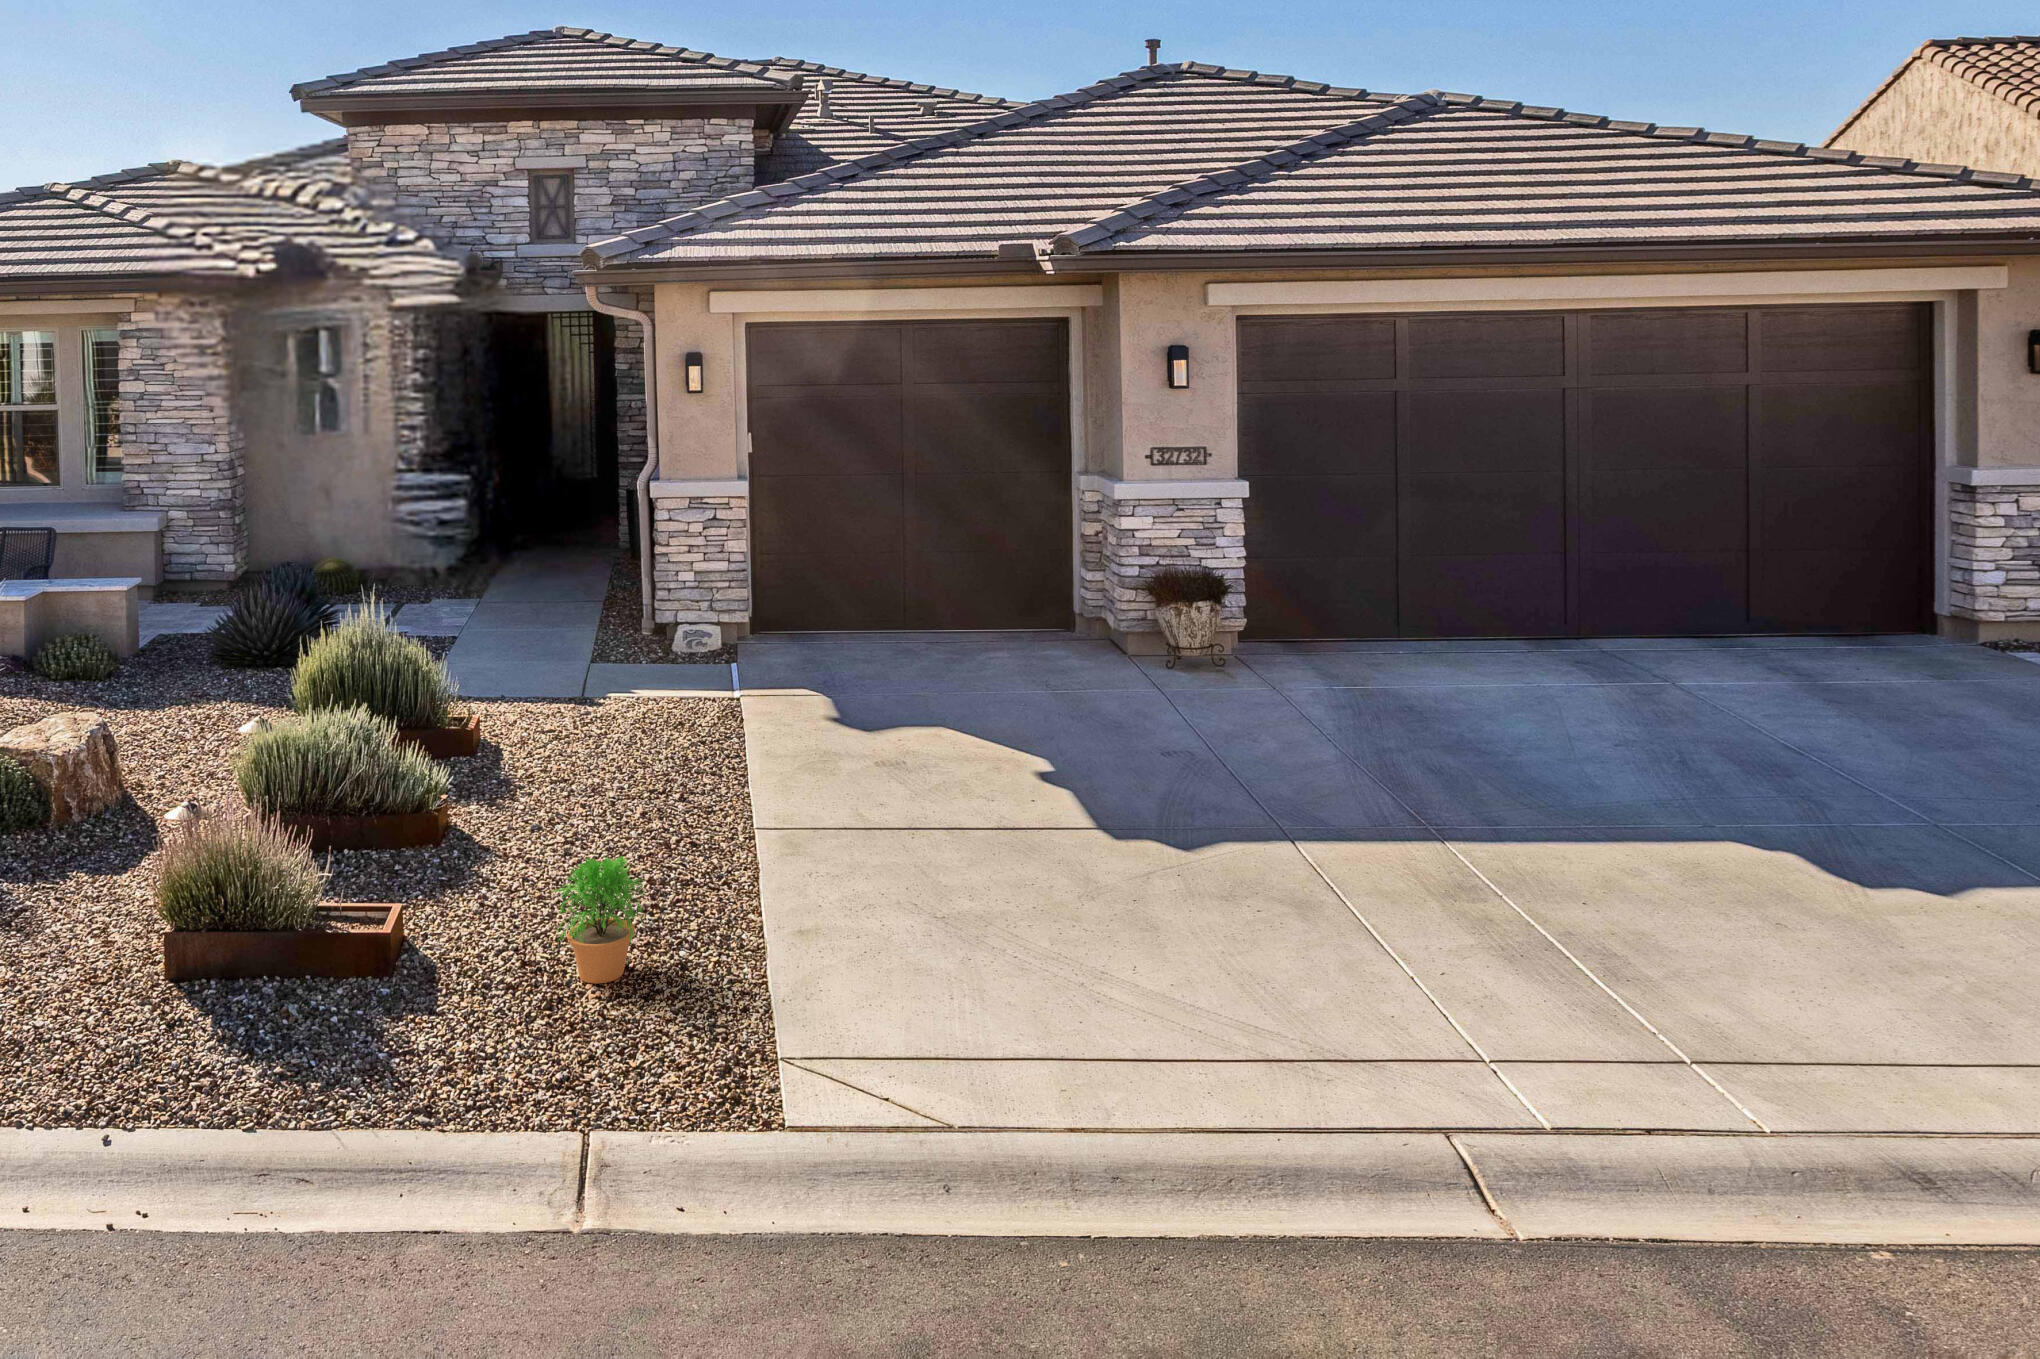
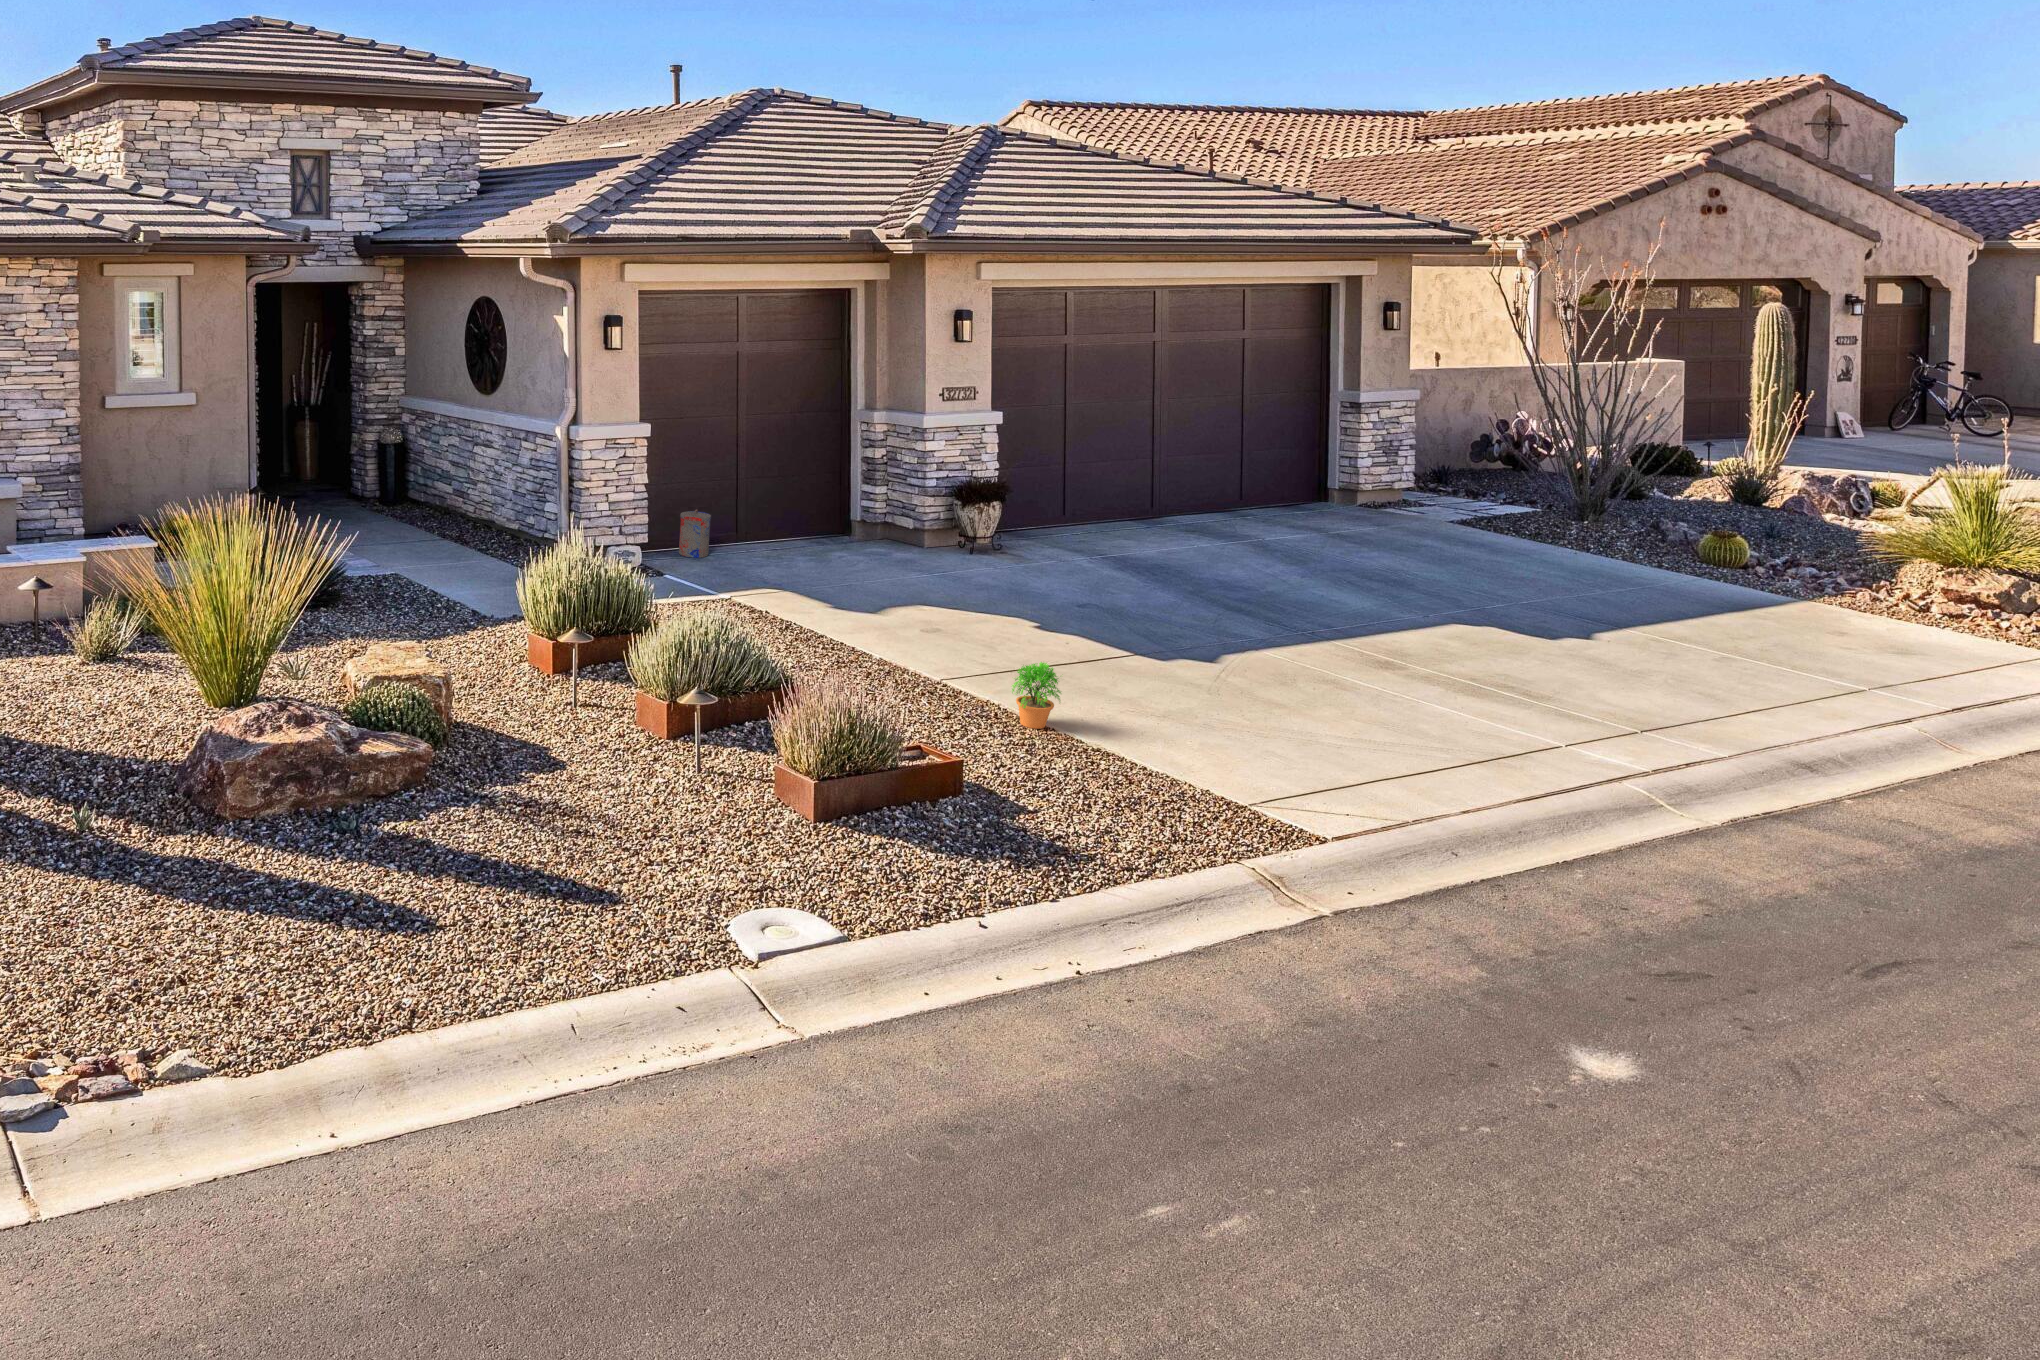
trash can: none [683,598,727,668] -> present [679,509,711,558]

